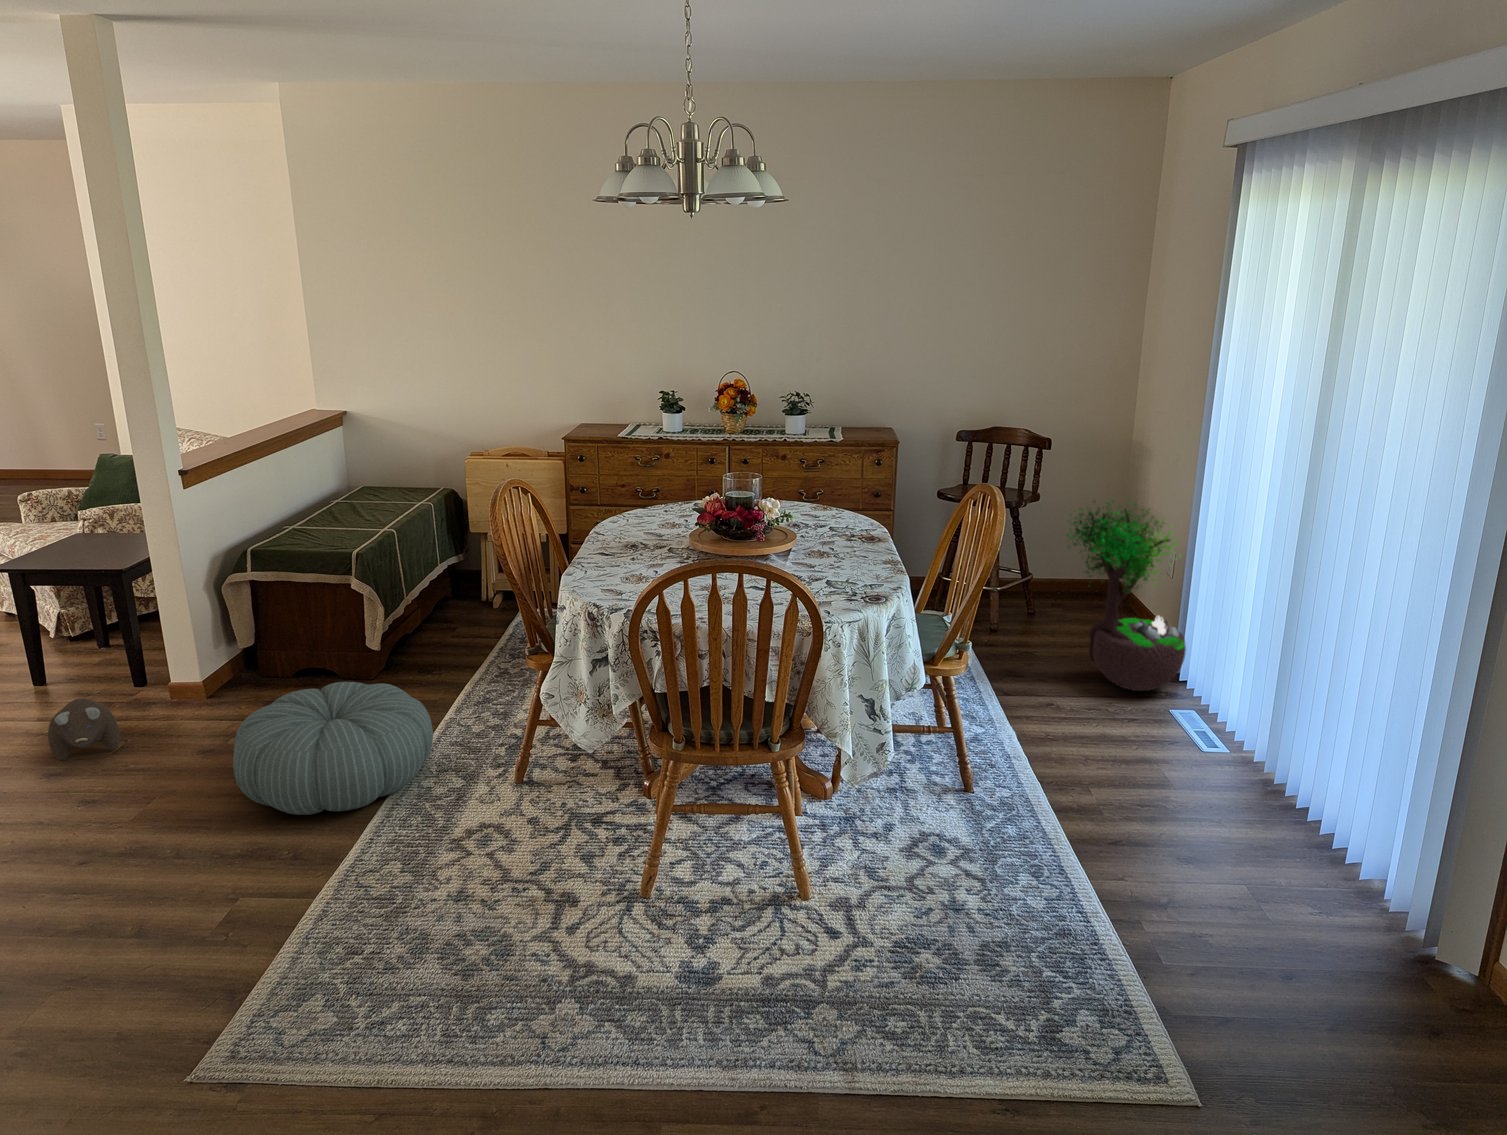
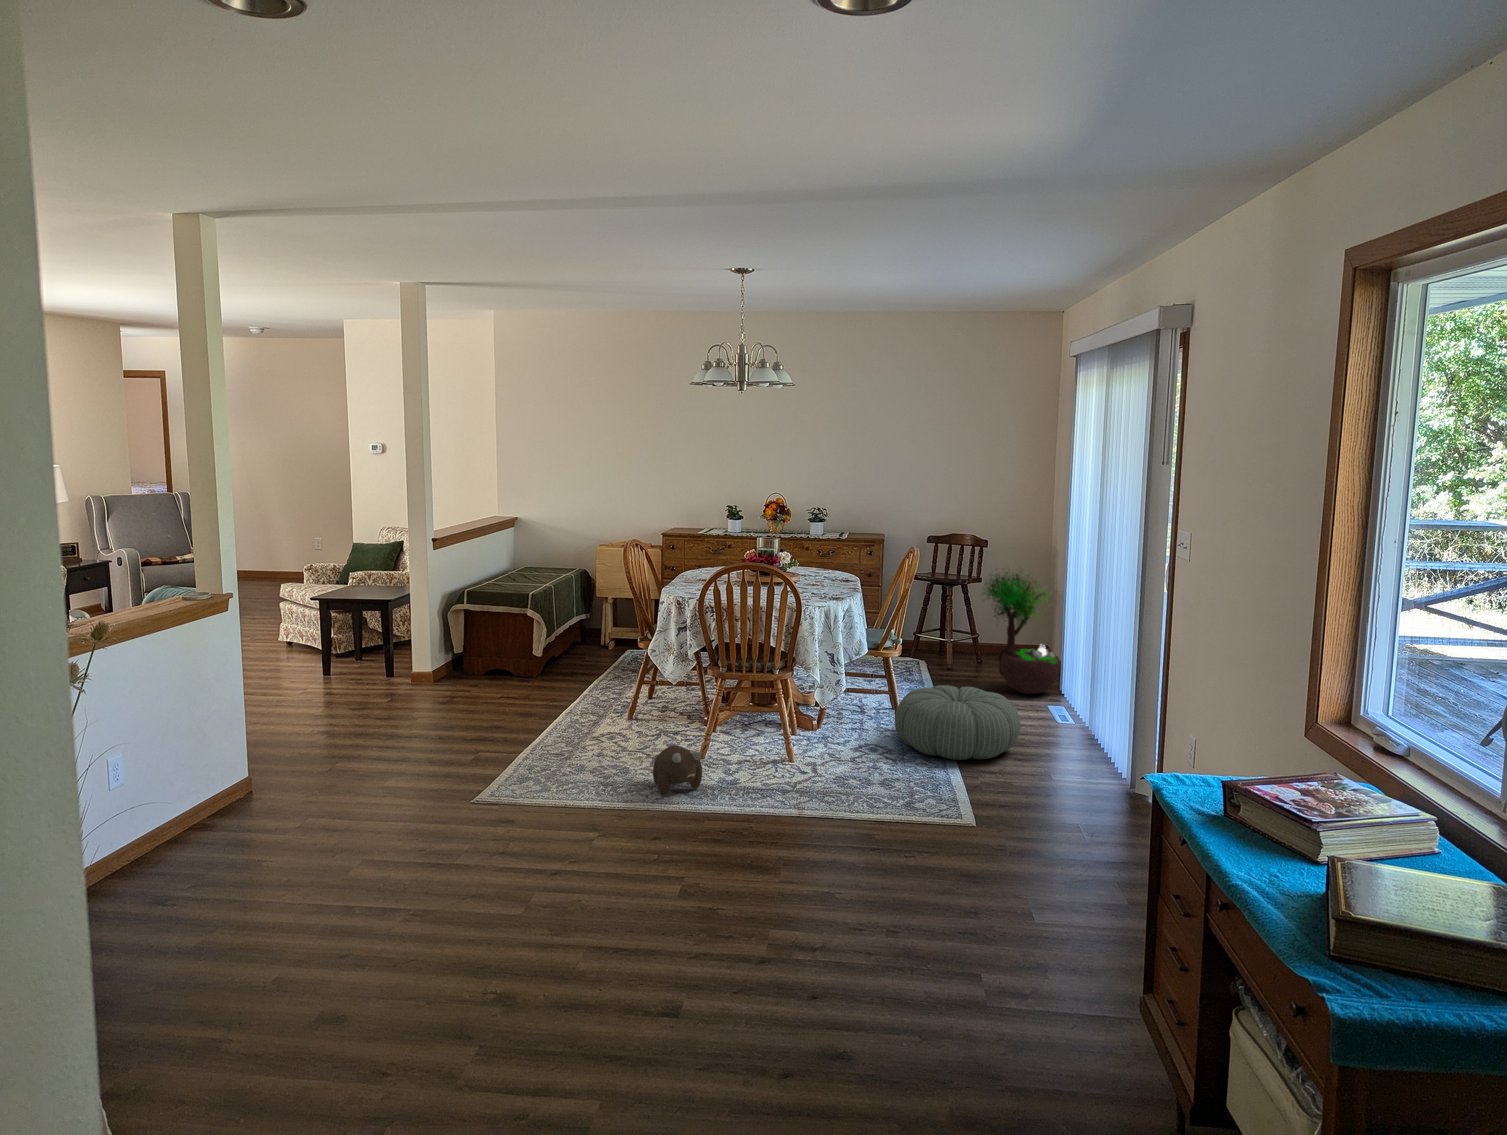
pouf: present [233,682,433,815] -> present [895,685,1020,760]
plush toy: present [48,698,120,761] -> present [653,745,702,794]

